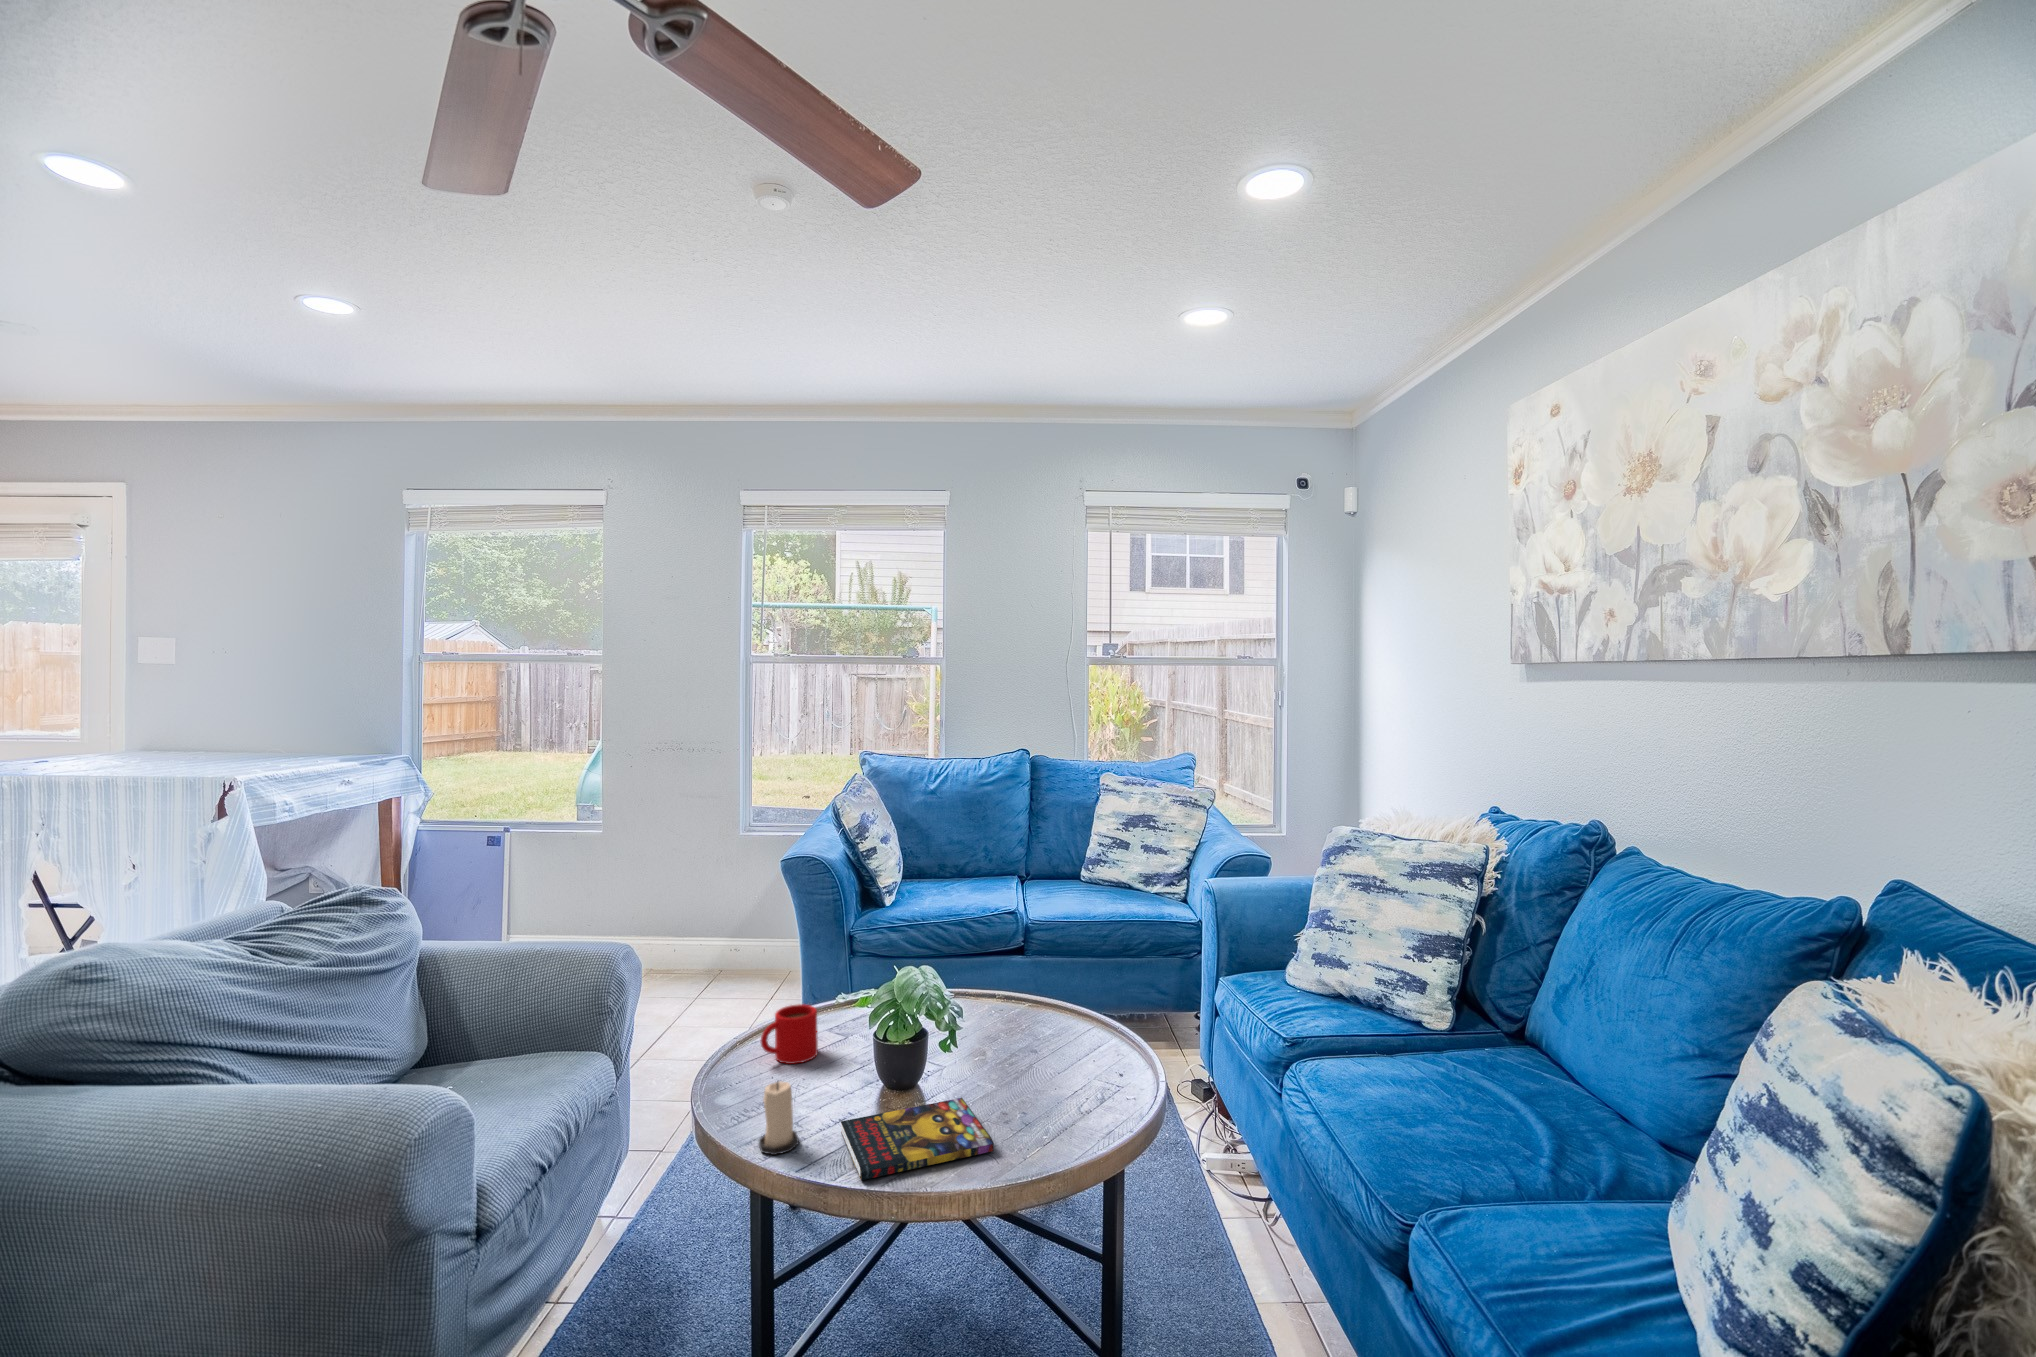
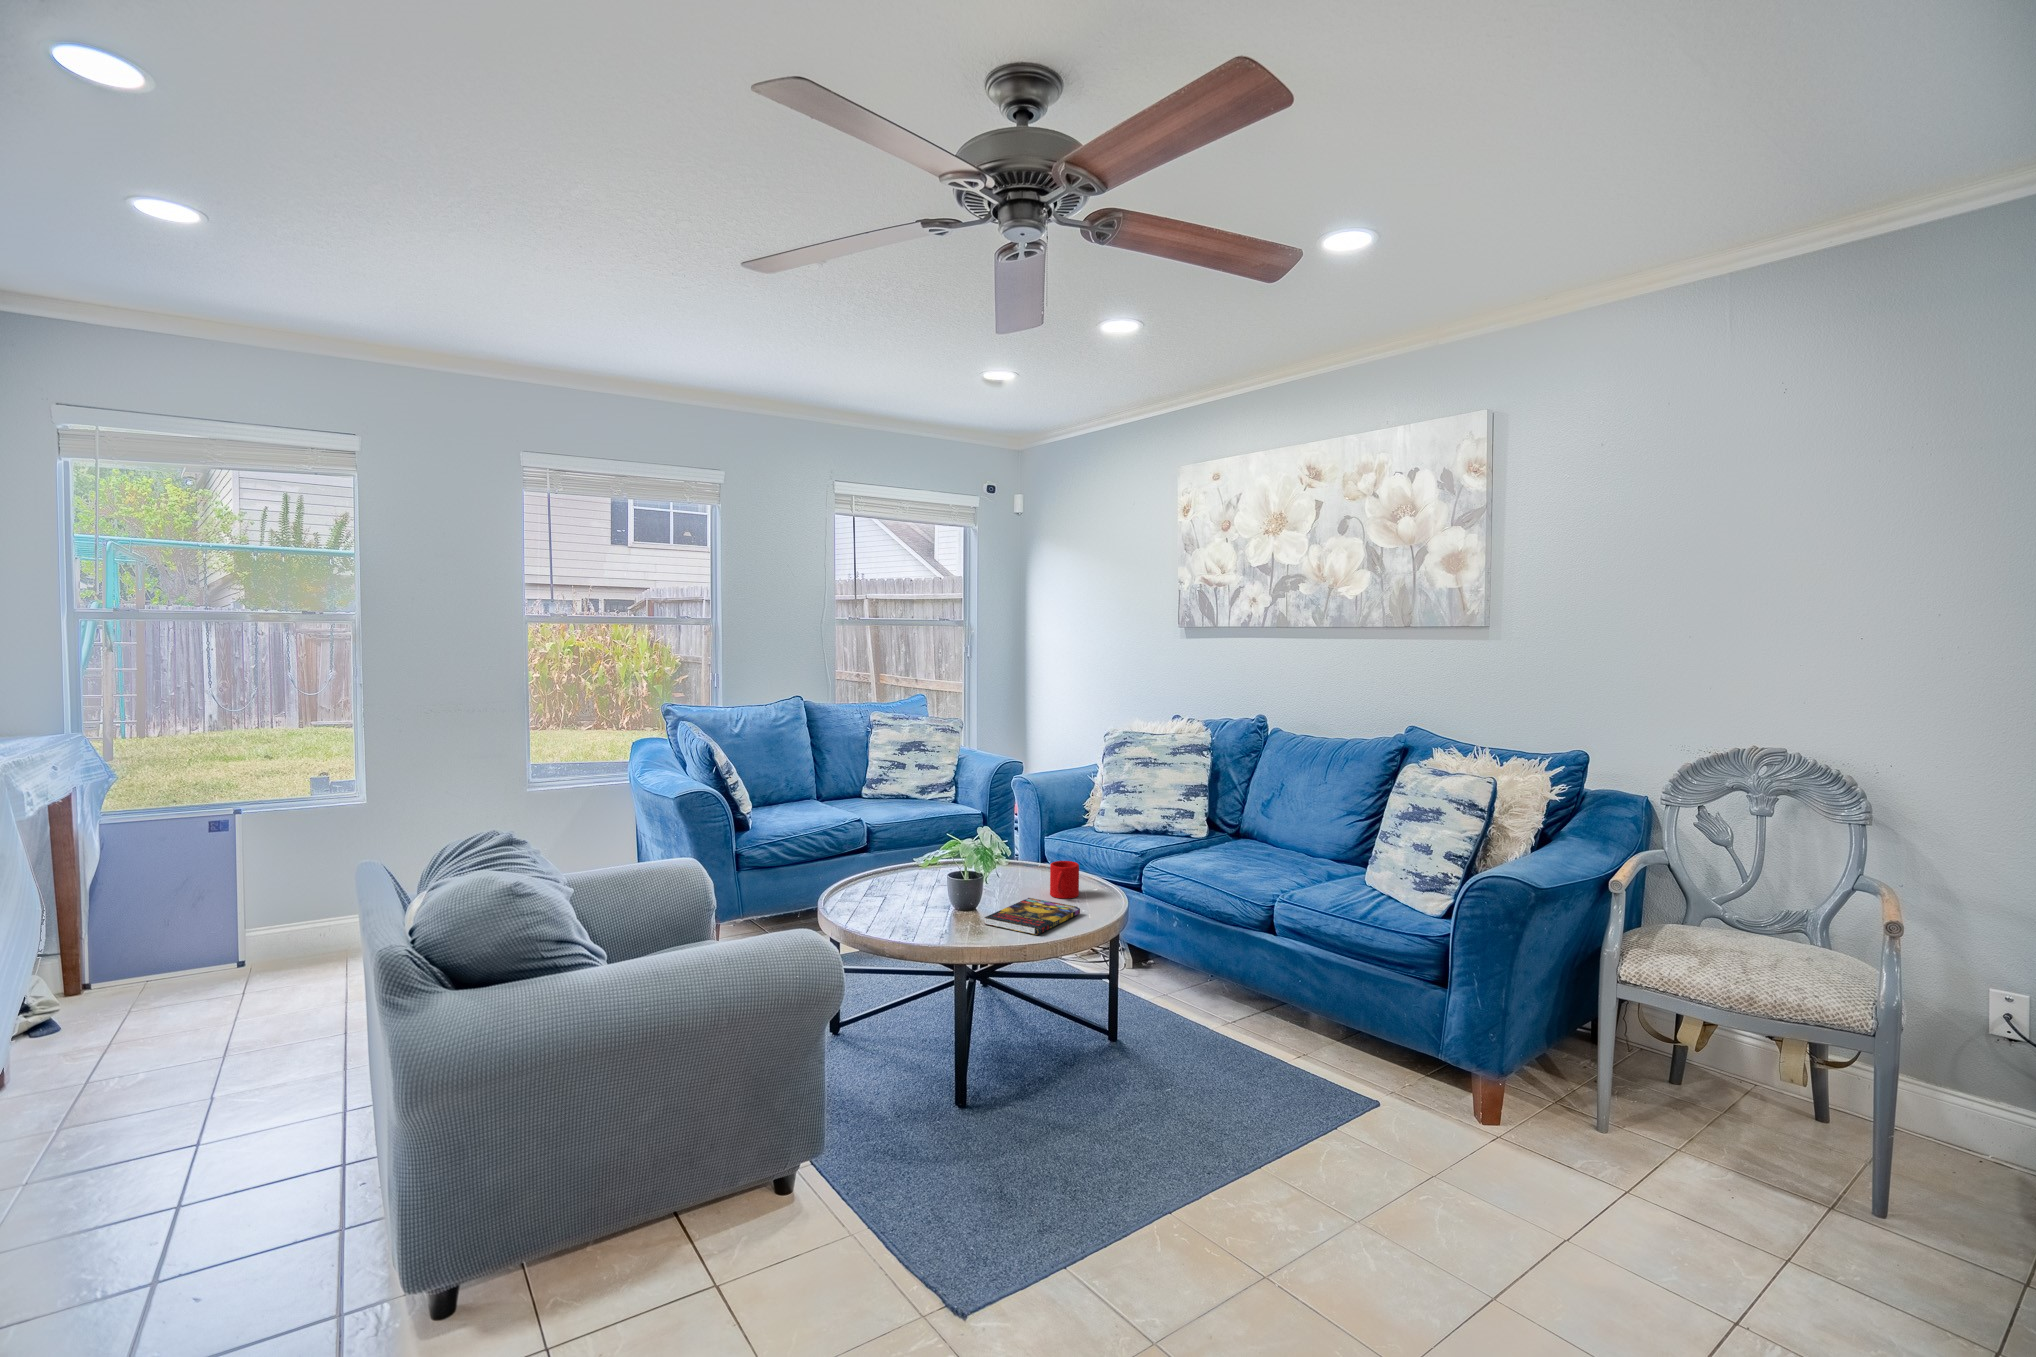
mug: present [760,1004,818,1064] -> present [1050,861,1079,898]
candle: present [759,1081,799,1155] -> none [948,893,974,939]

